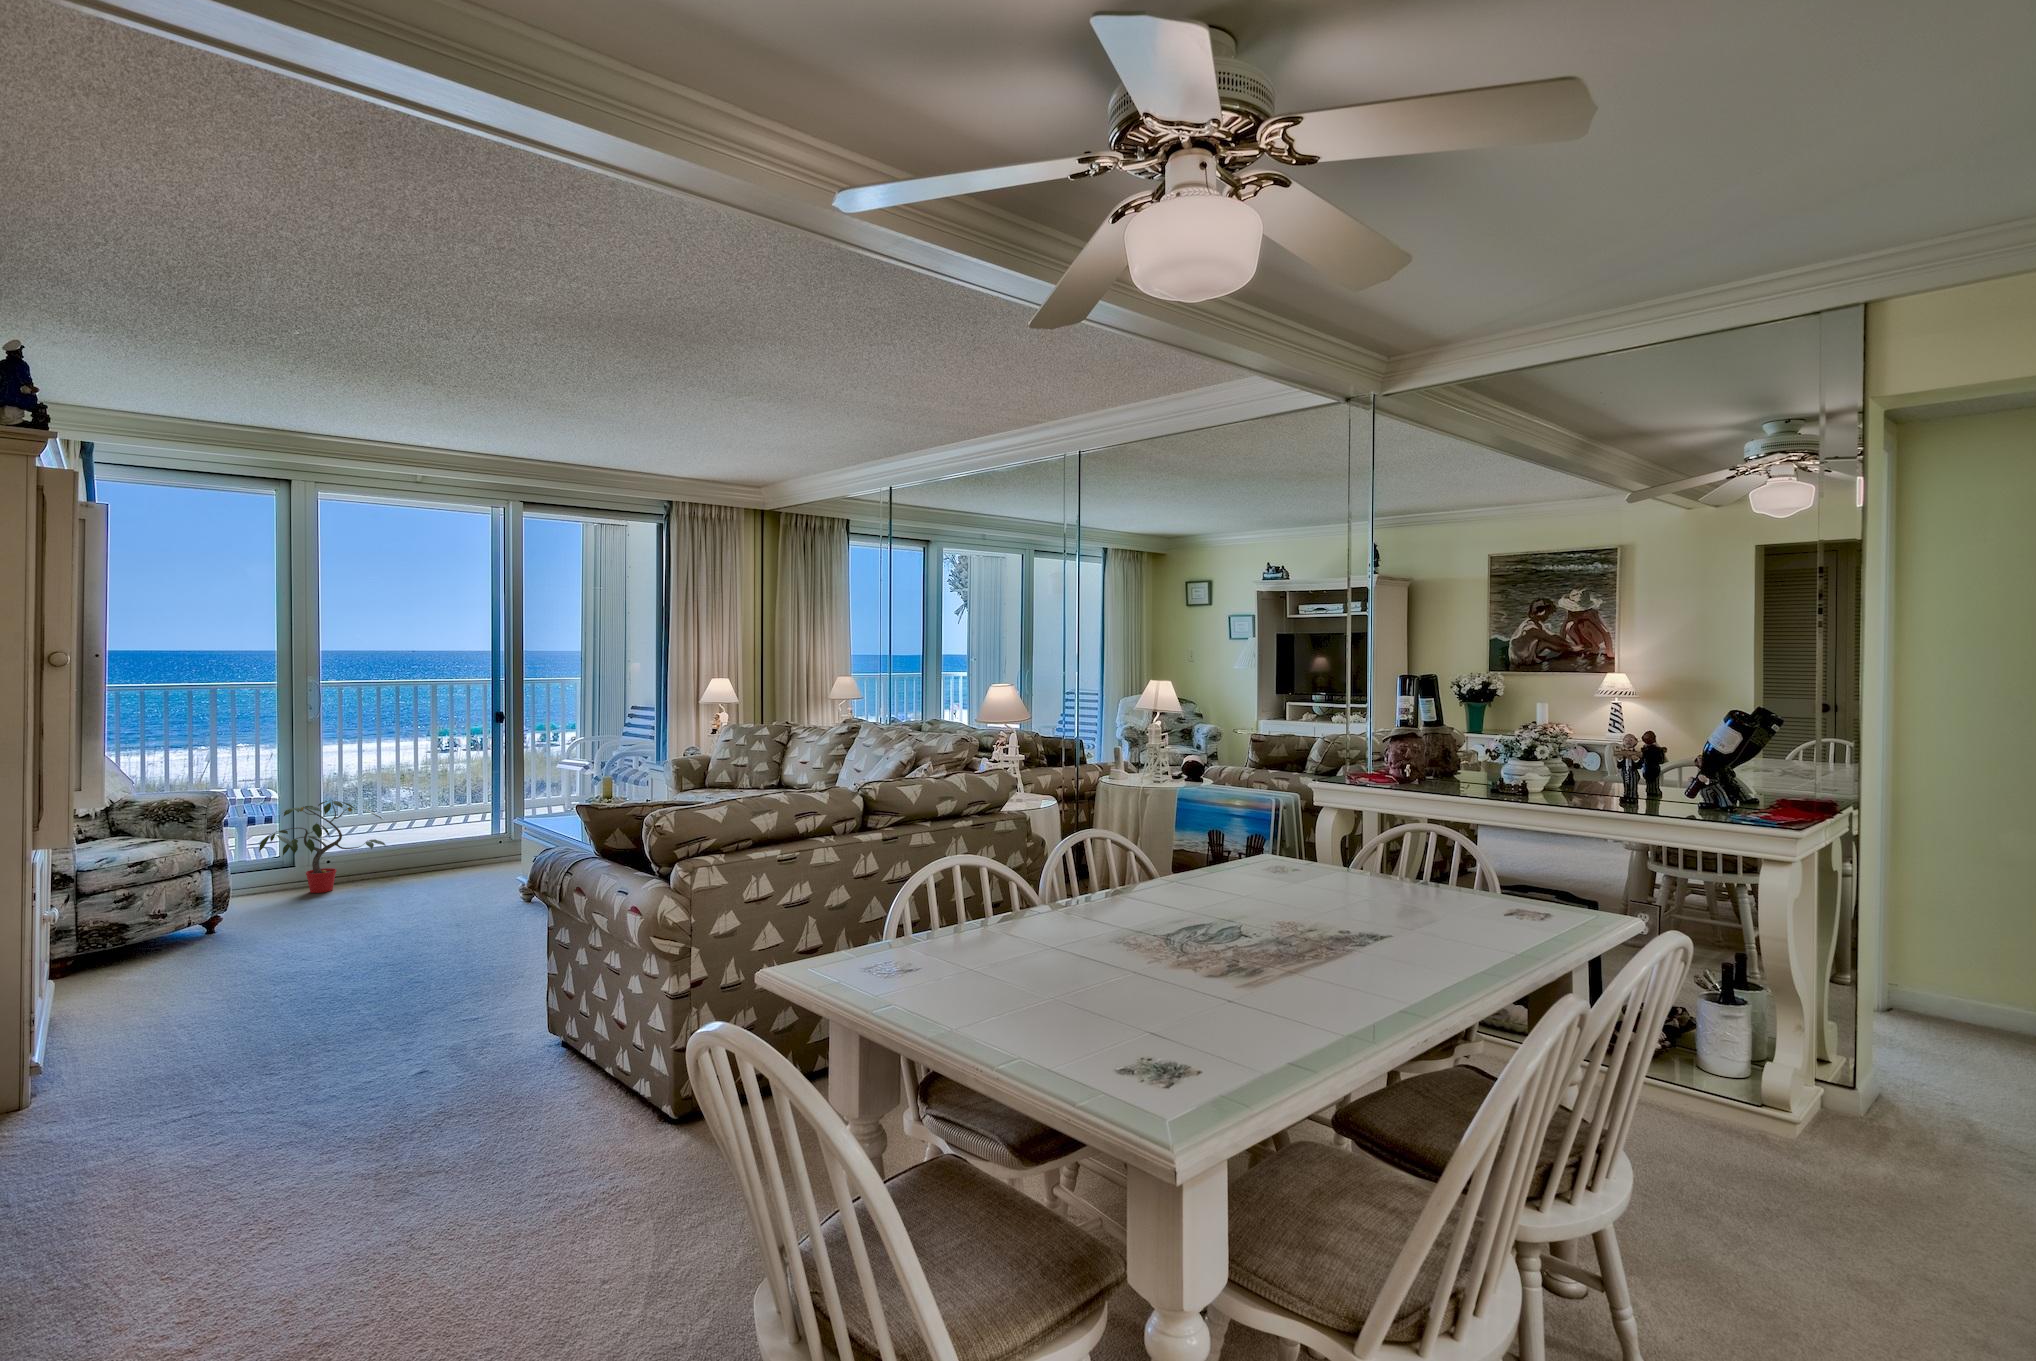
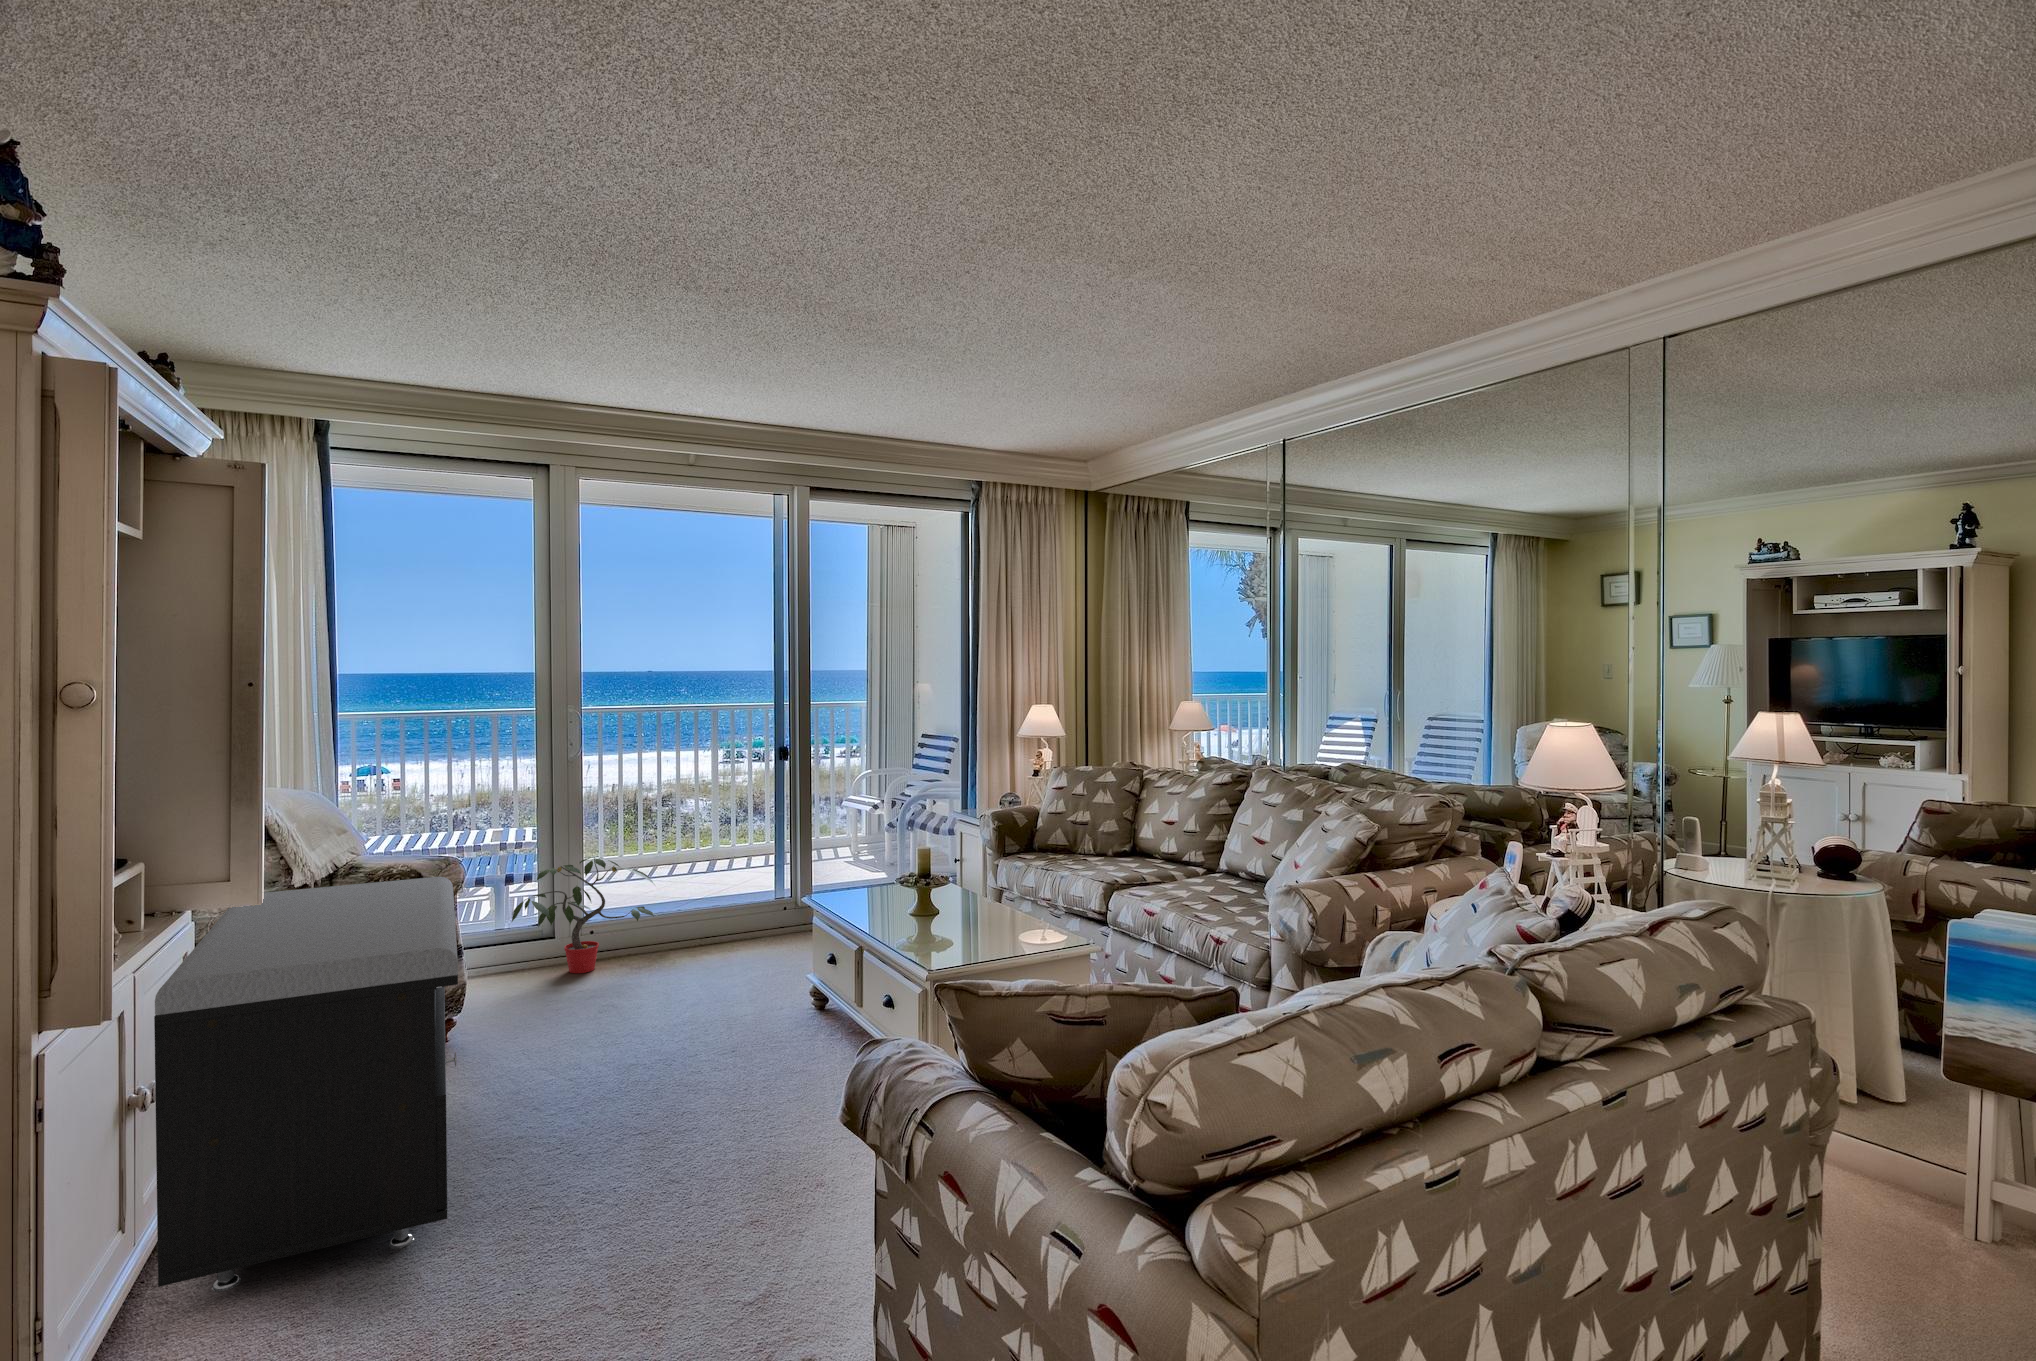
storage bench: none [64,796,268,1040] -> present [154,877,458,1292]

